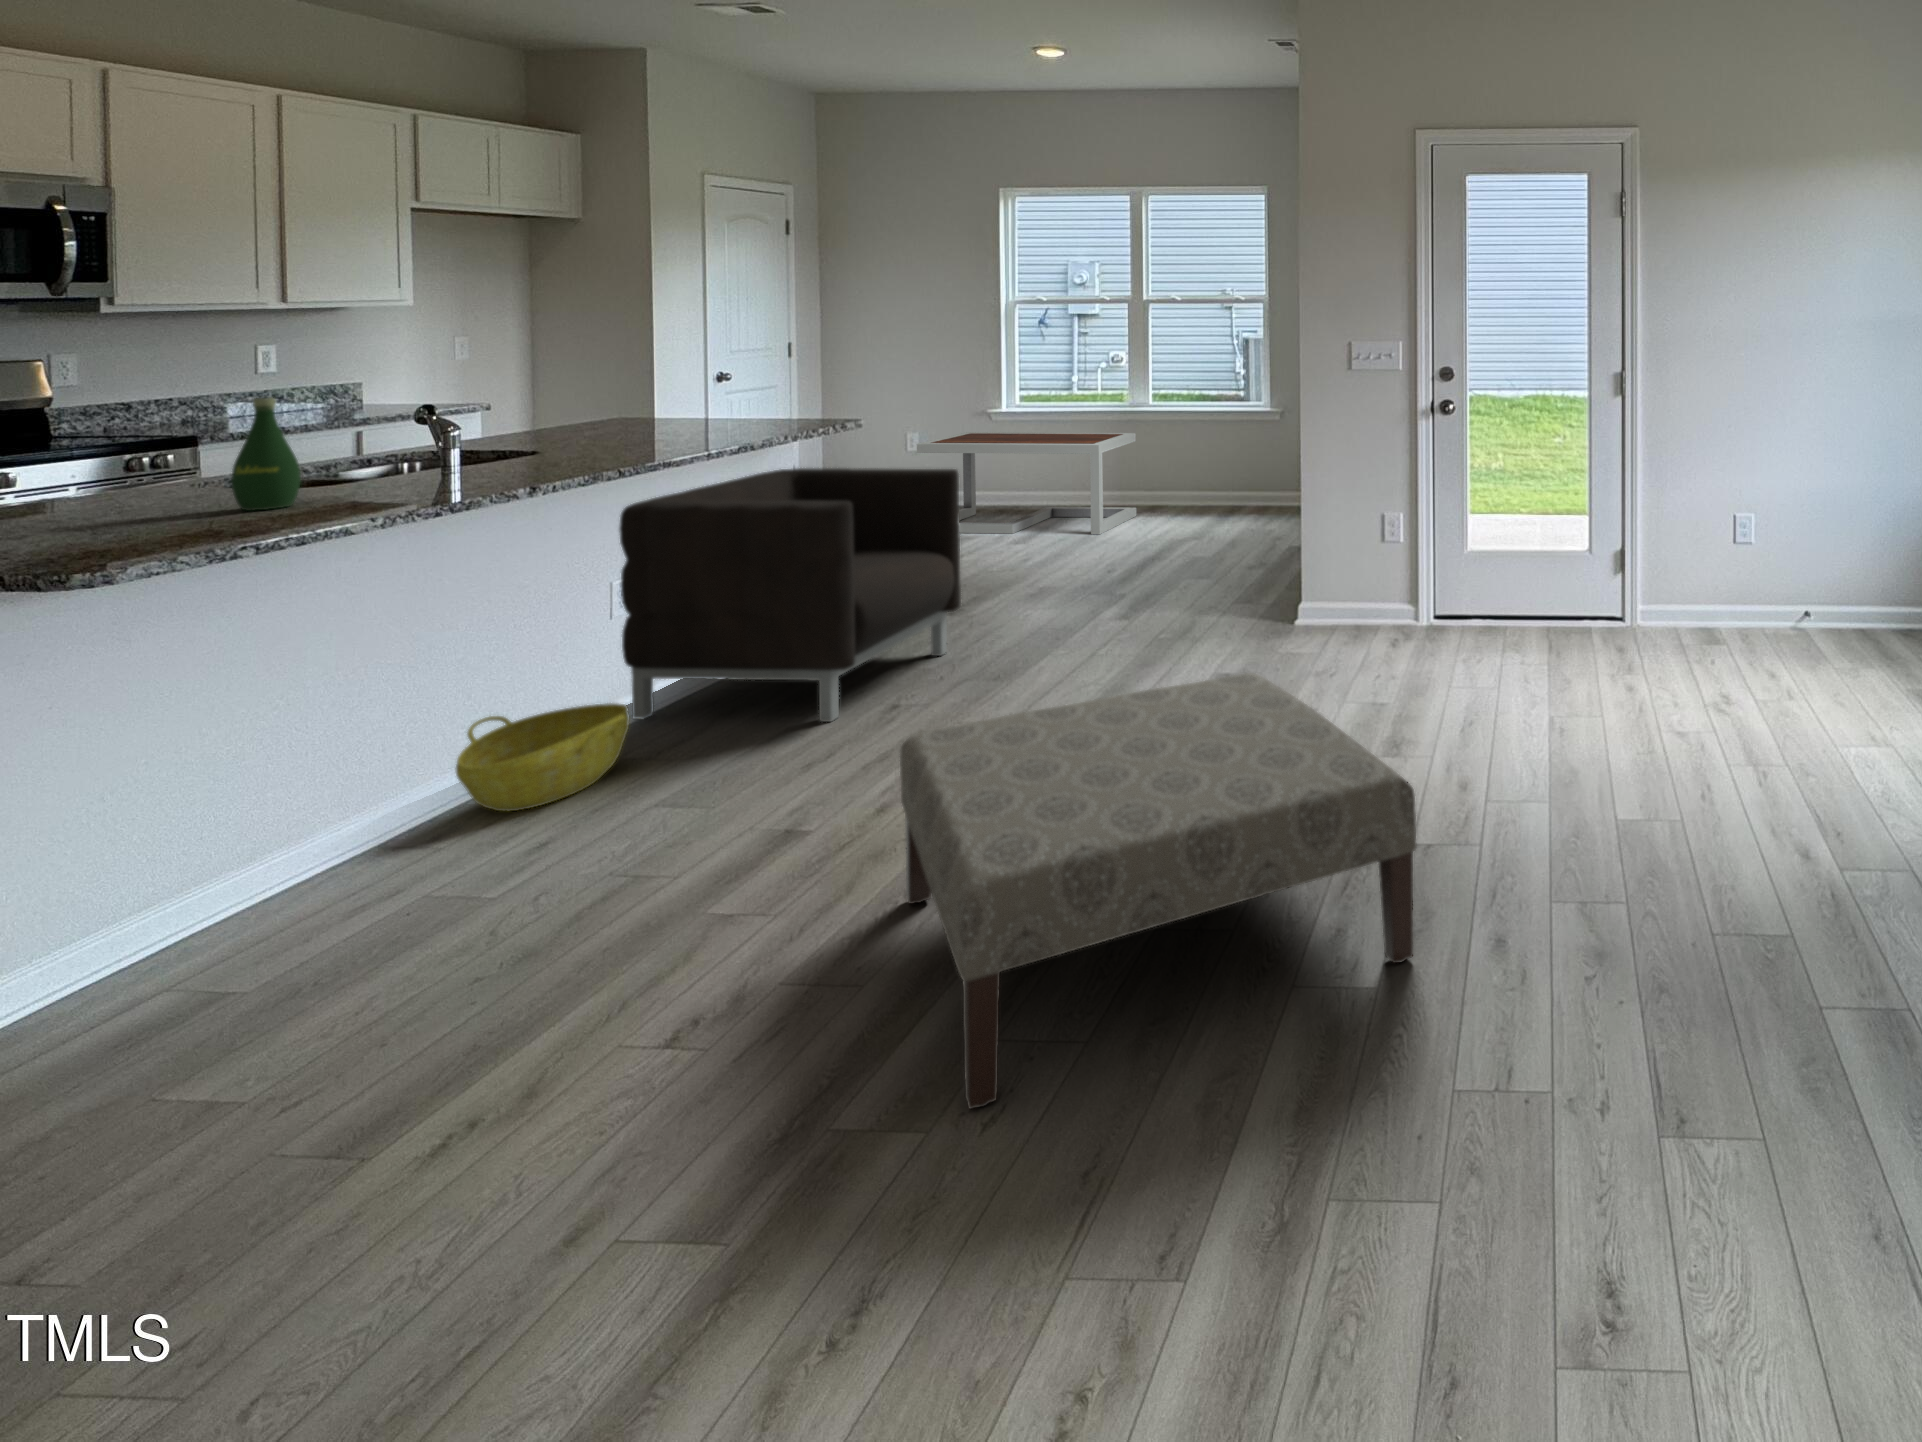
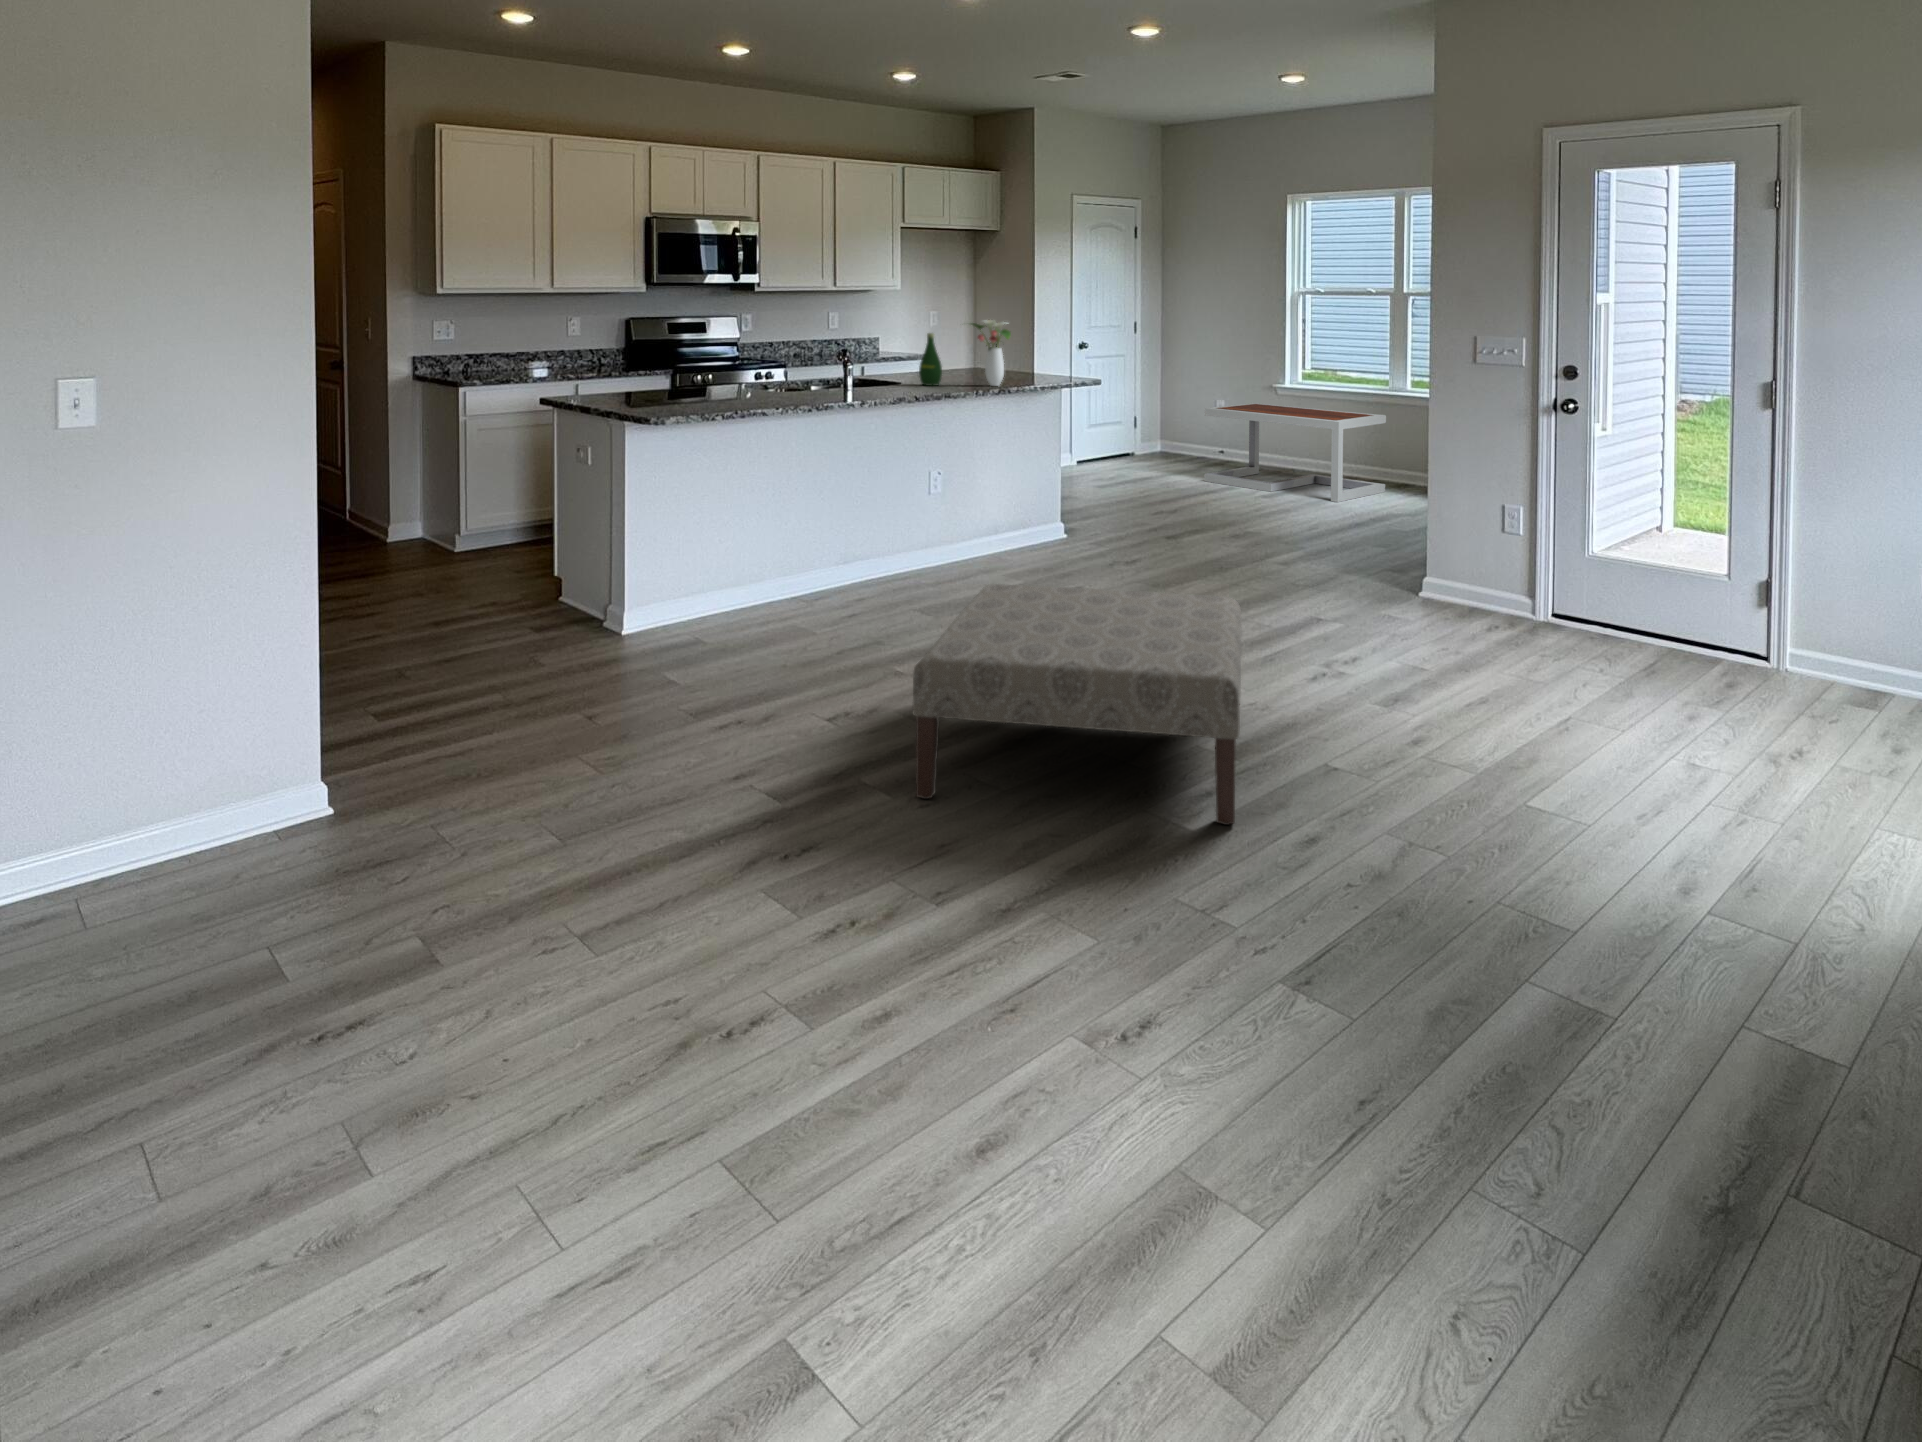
flower arrangement: none [637,345,732,440] -> present [971,320,1011,386]
bottle: present [231,397,301,511] -> present [919,333,942,386]
armchair: present [619,468,961,722] -> none [935,412,1152,591]
basket: present [456,703,630,811] -> none [827,542,921,599]

